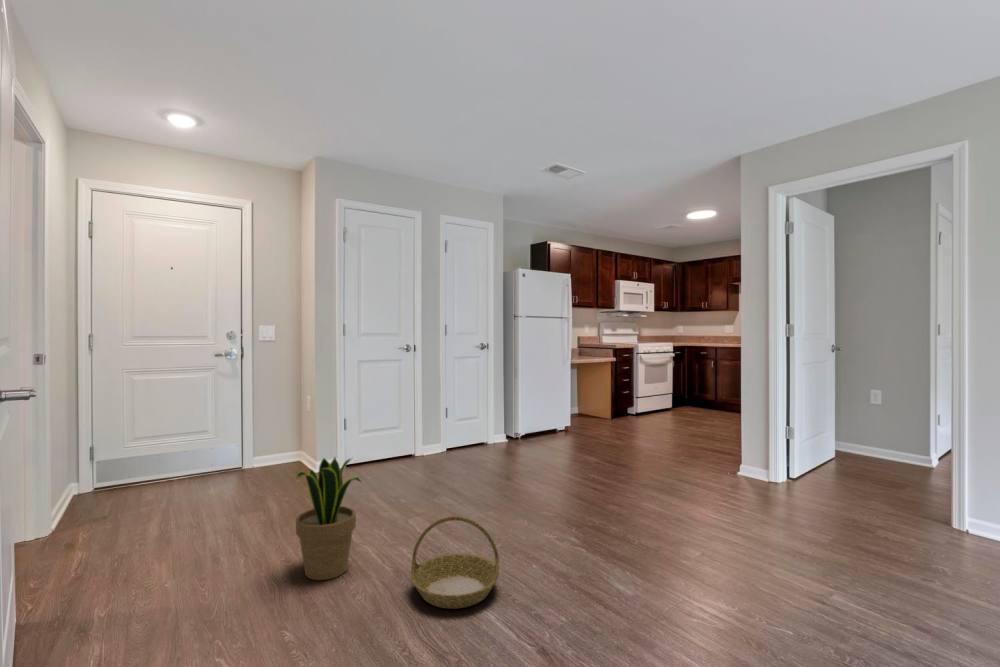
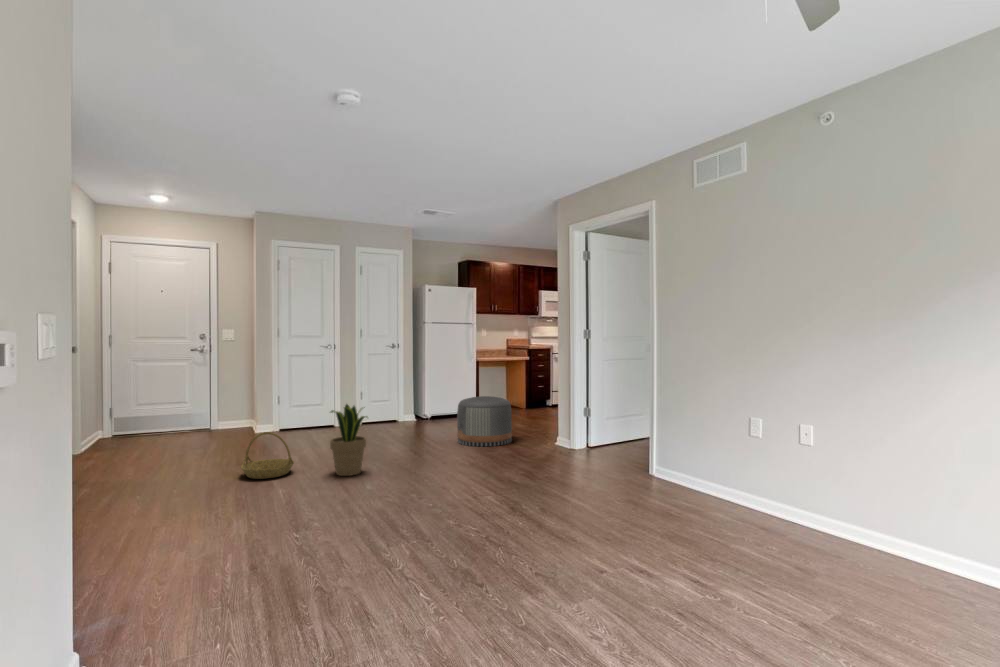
pouf: none [632,421,711,496] -> present [457,396,512,446]
potted plant: present [296,457,361,580] -> present [330,404,367,476]

